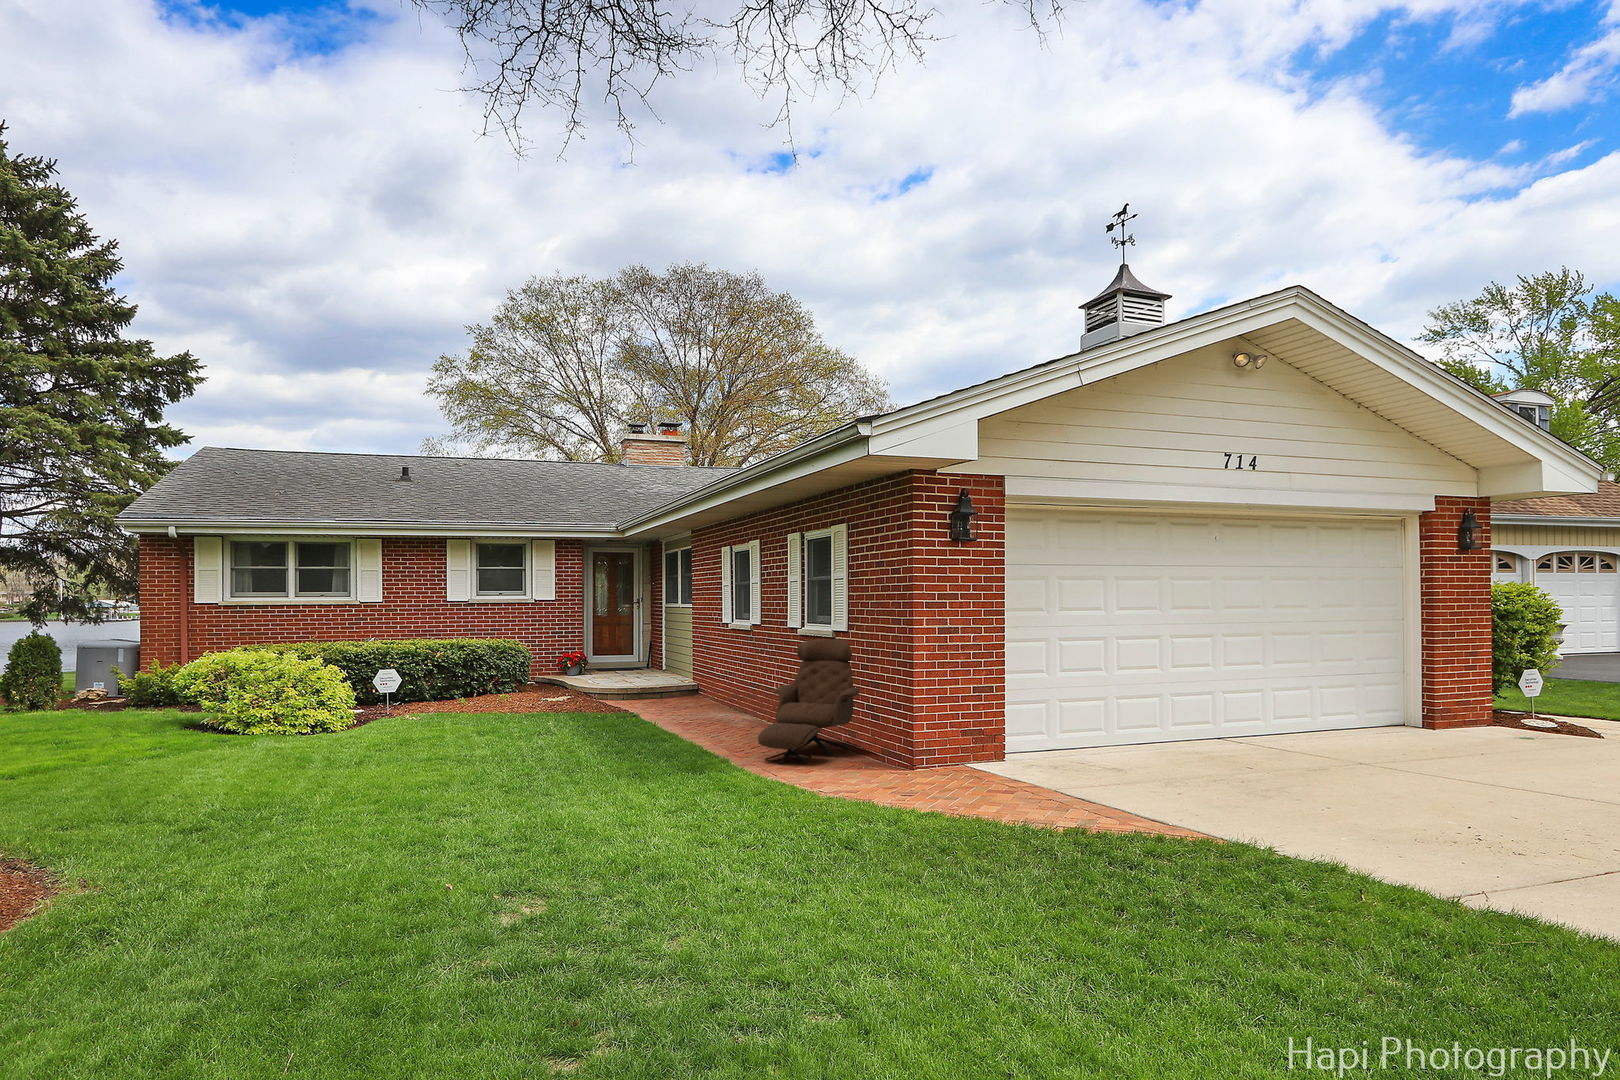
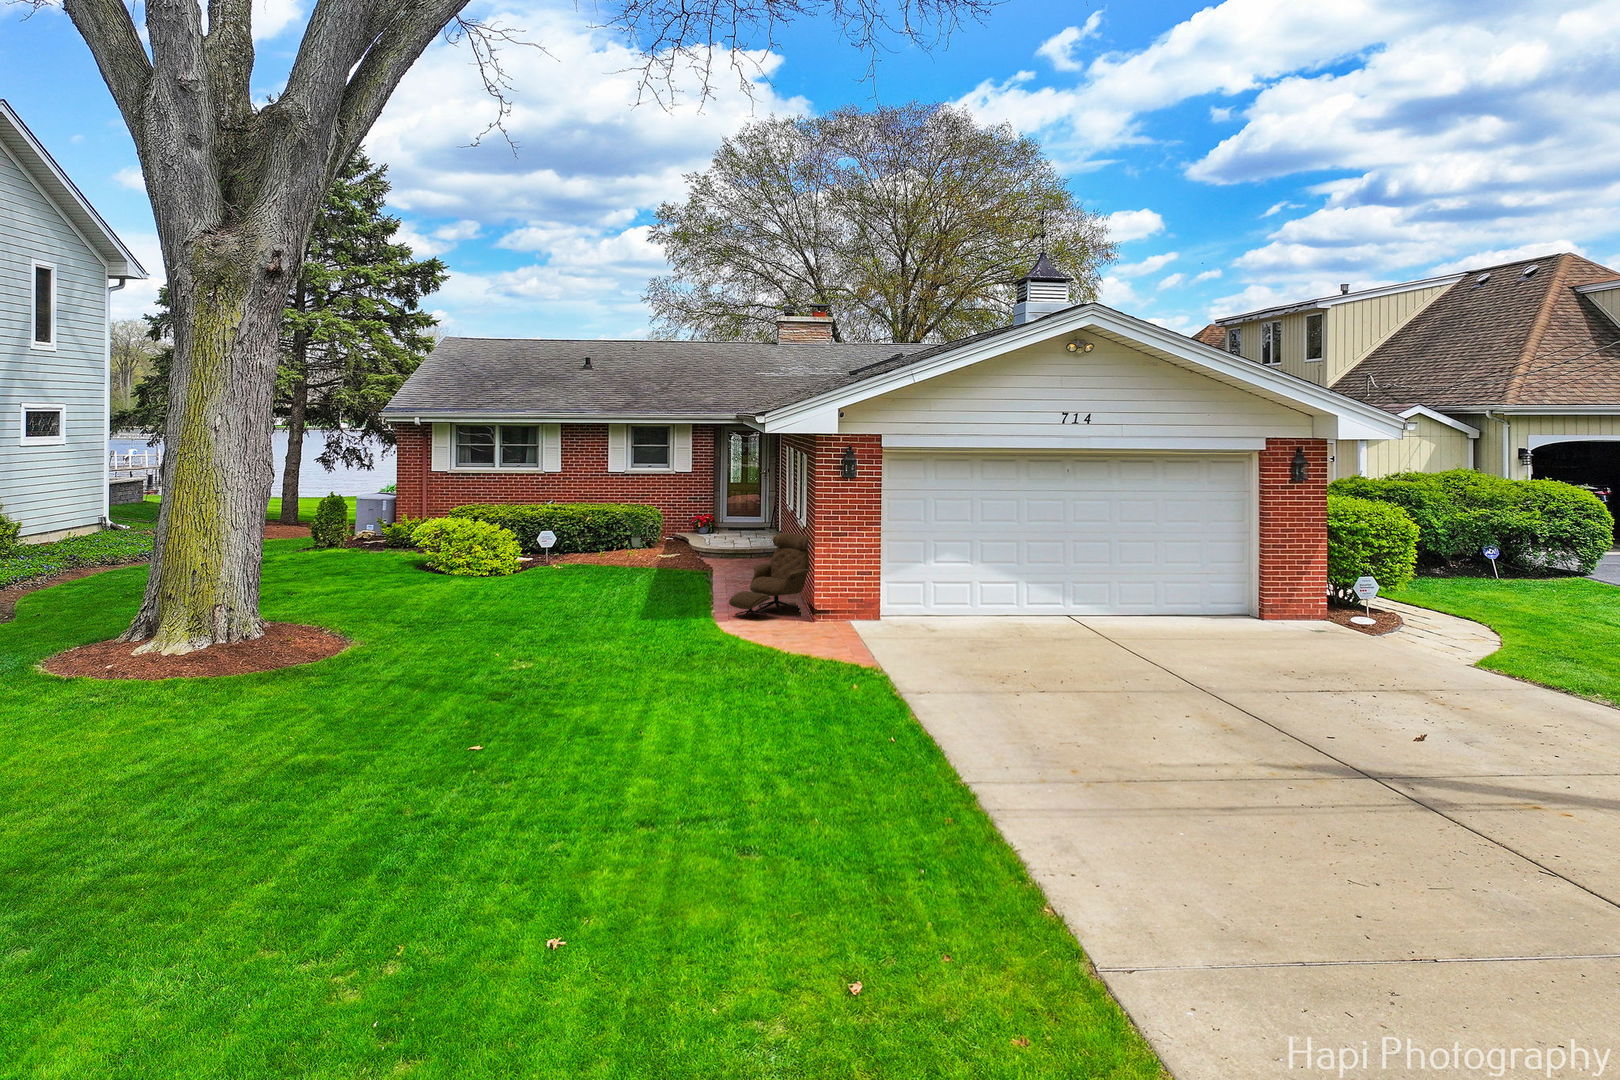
potted plant: none [489,642,522,692] -> present [629,513,643,547]

